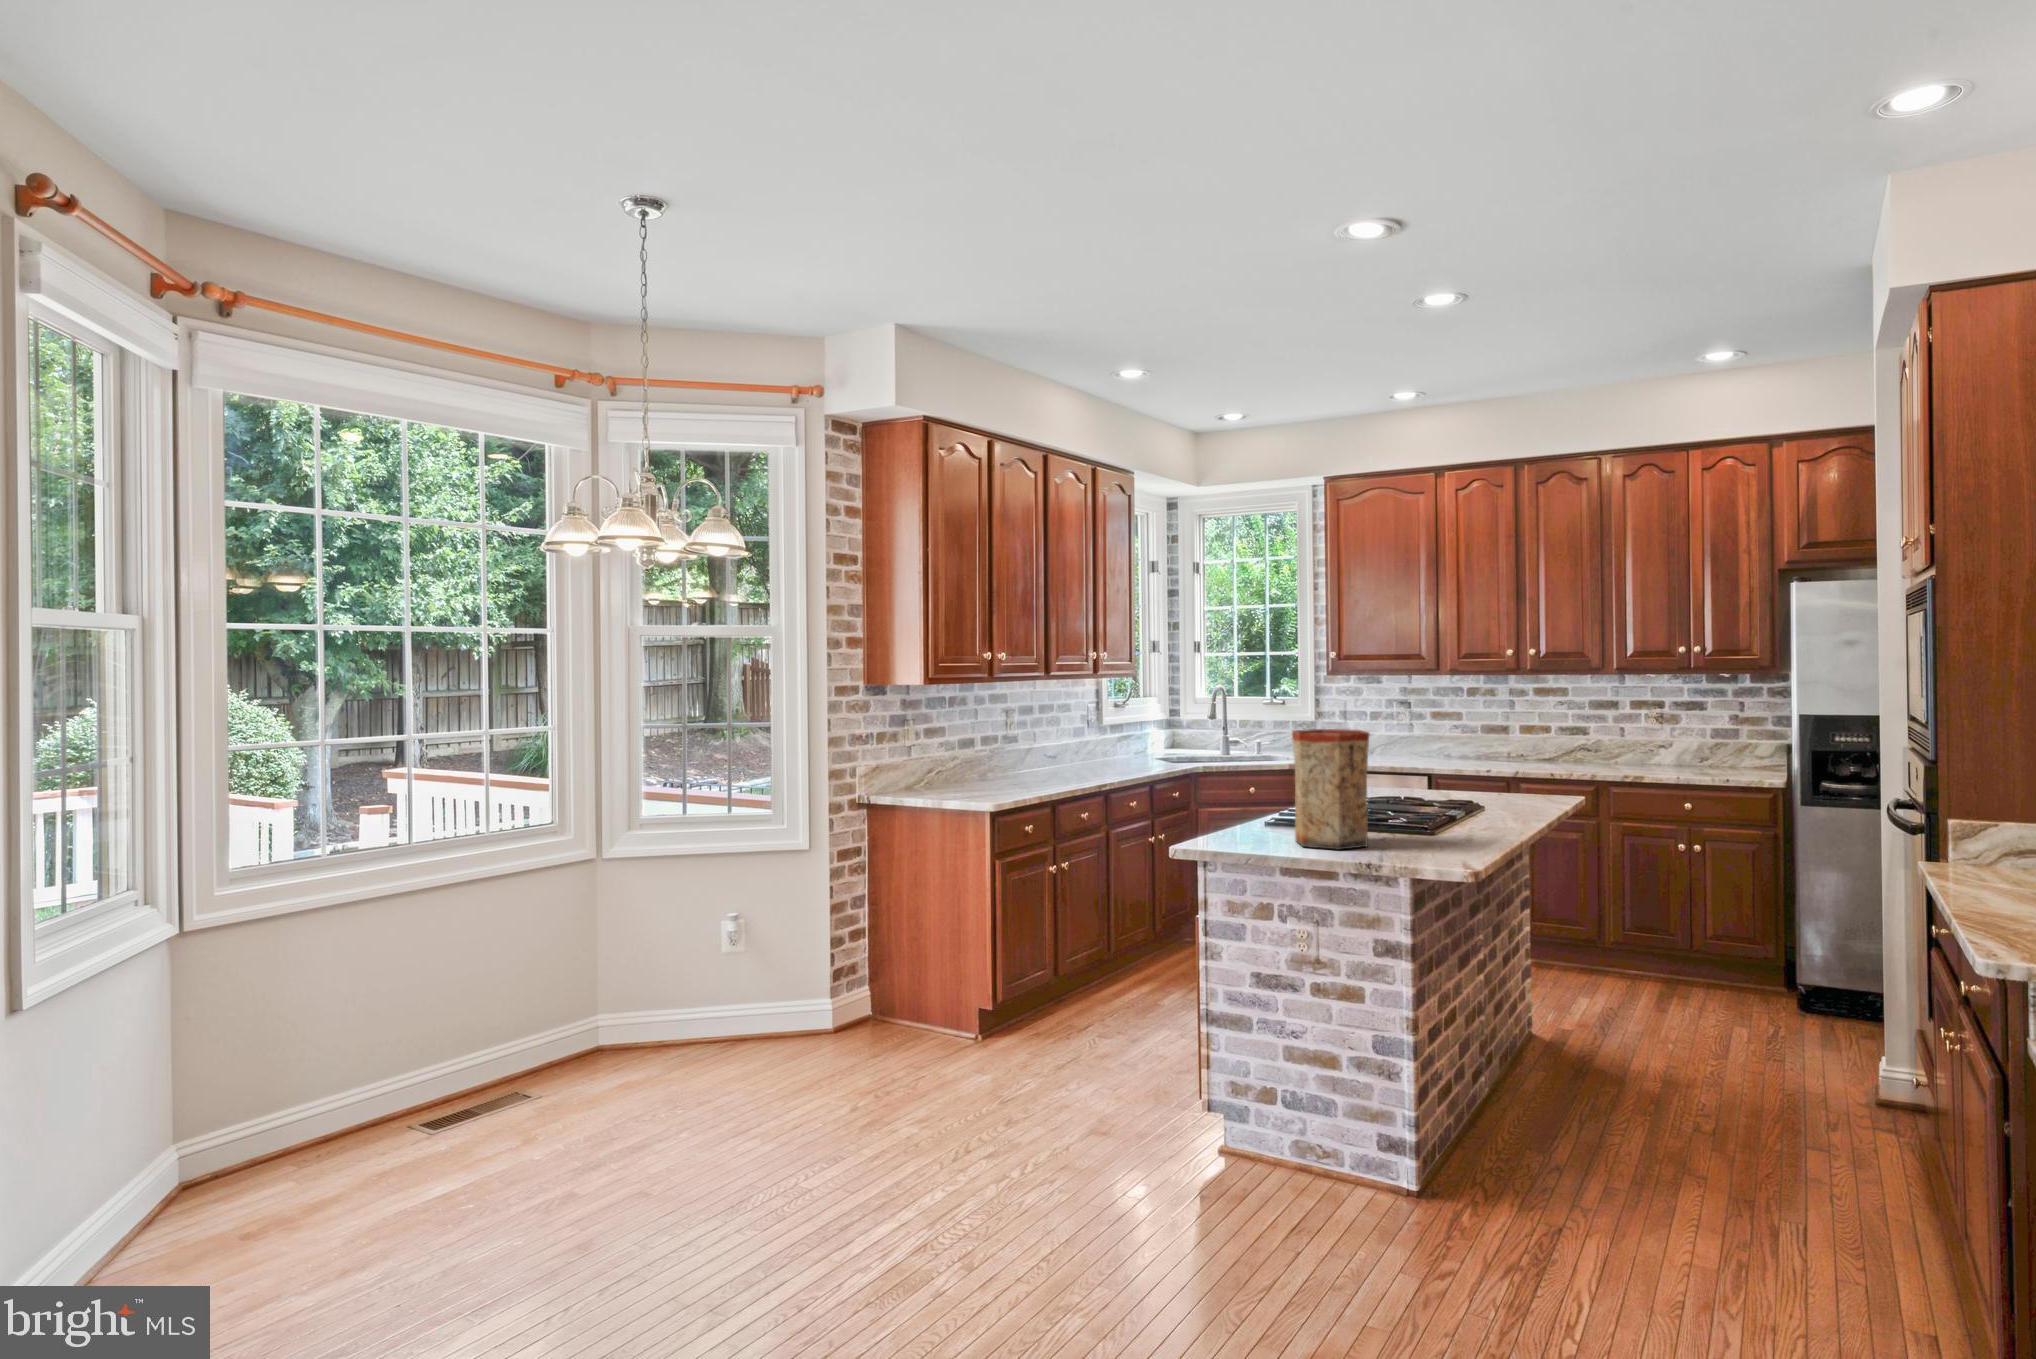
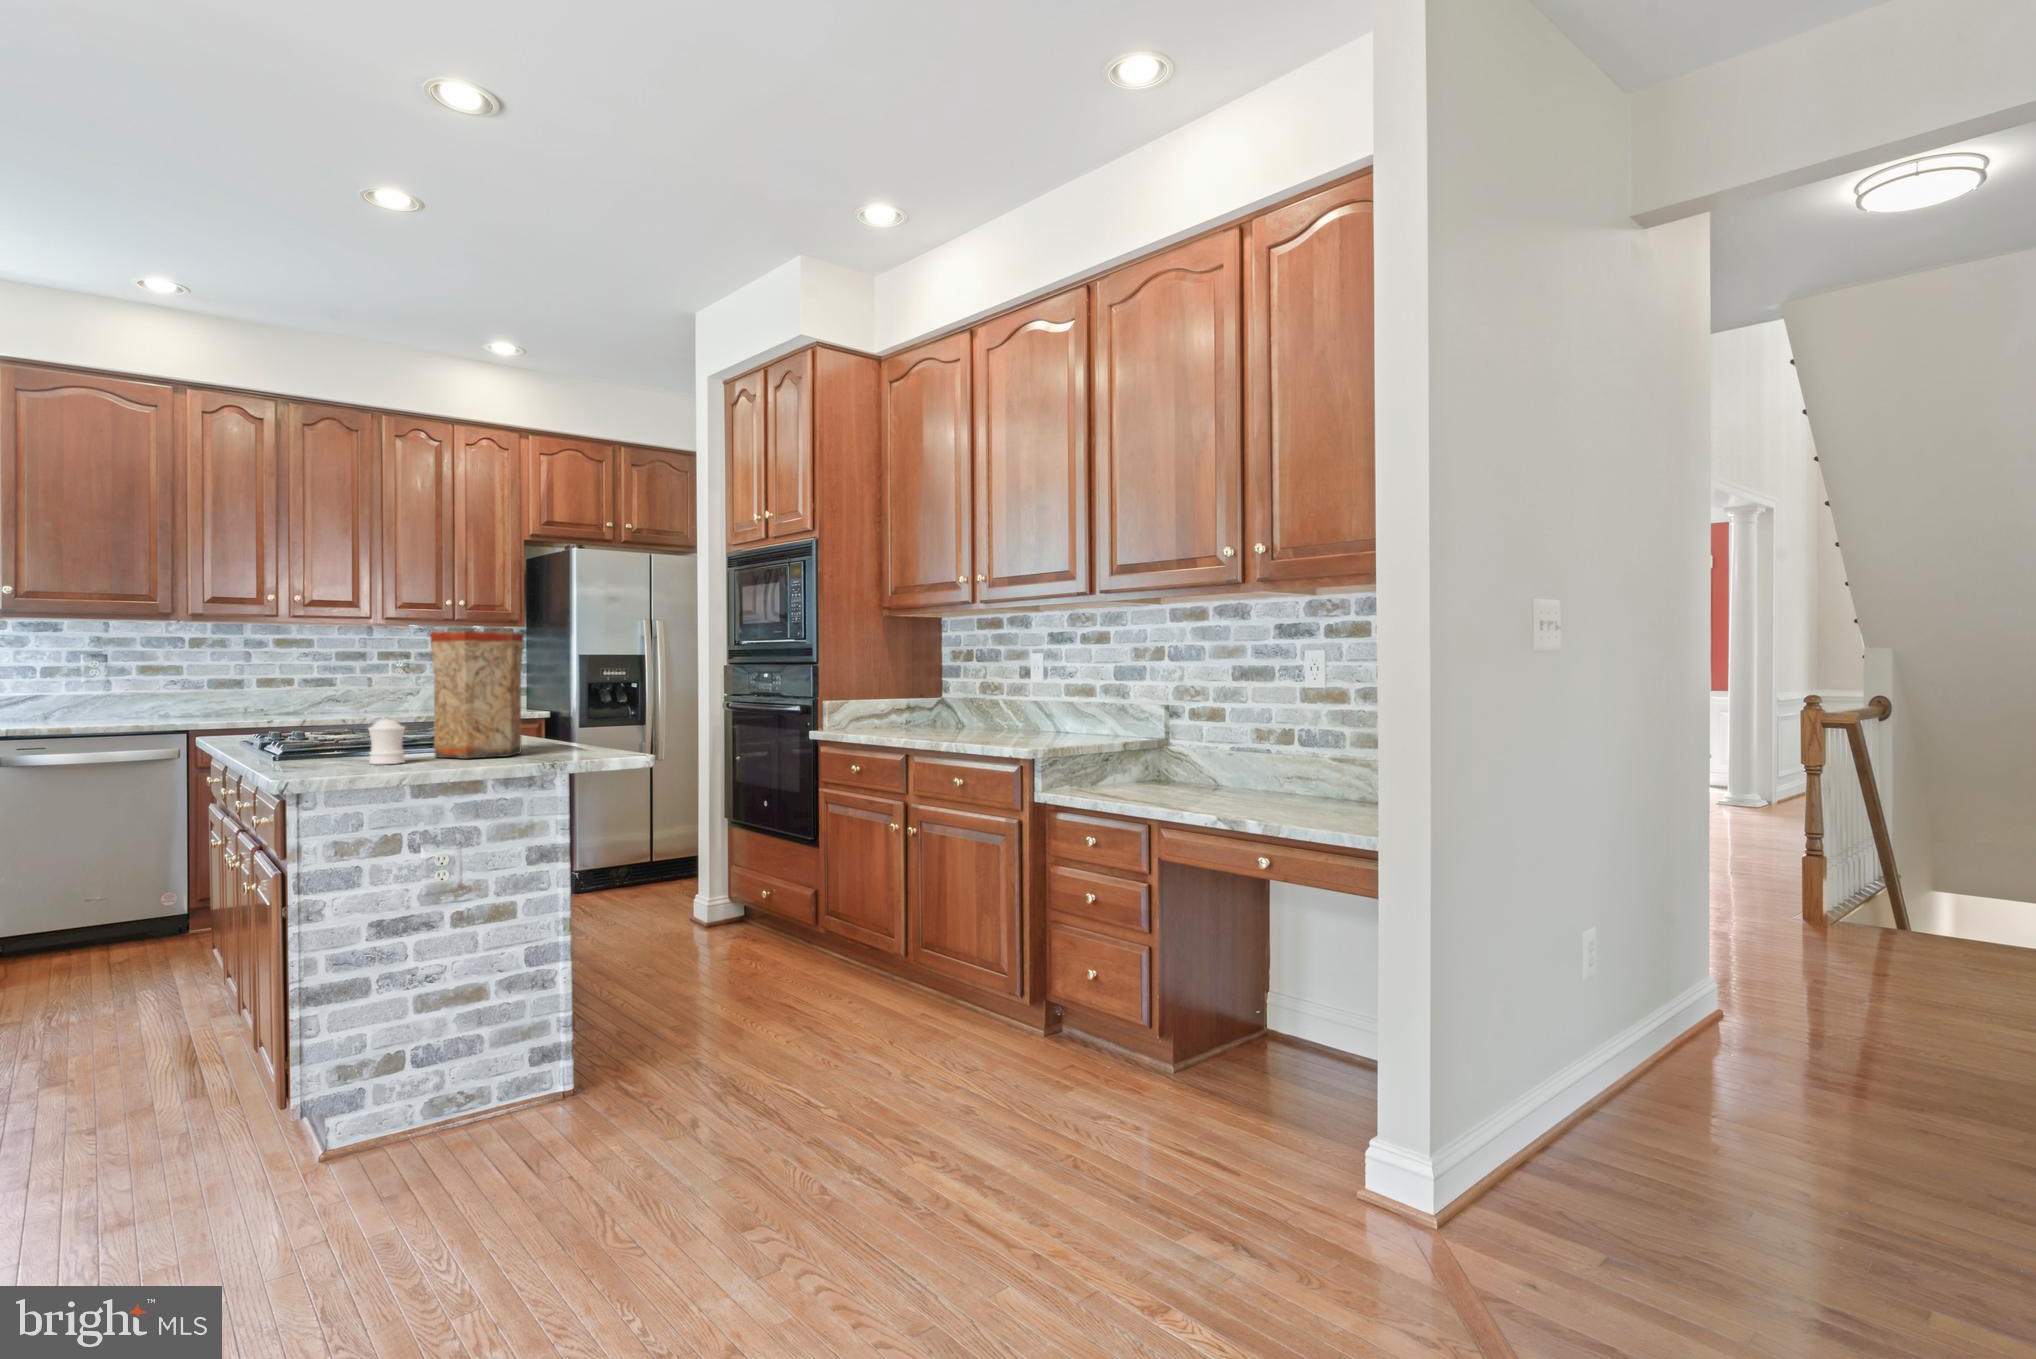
salt shaker: none [1231,805,1259,844] -> present [368,719,405,764]

